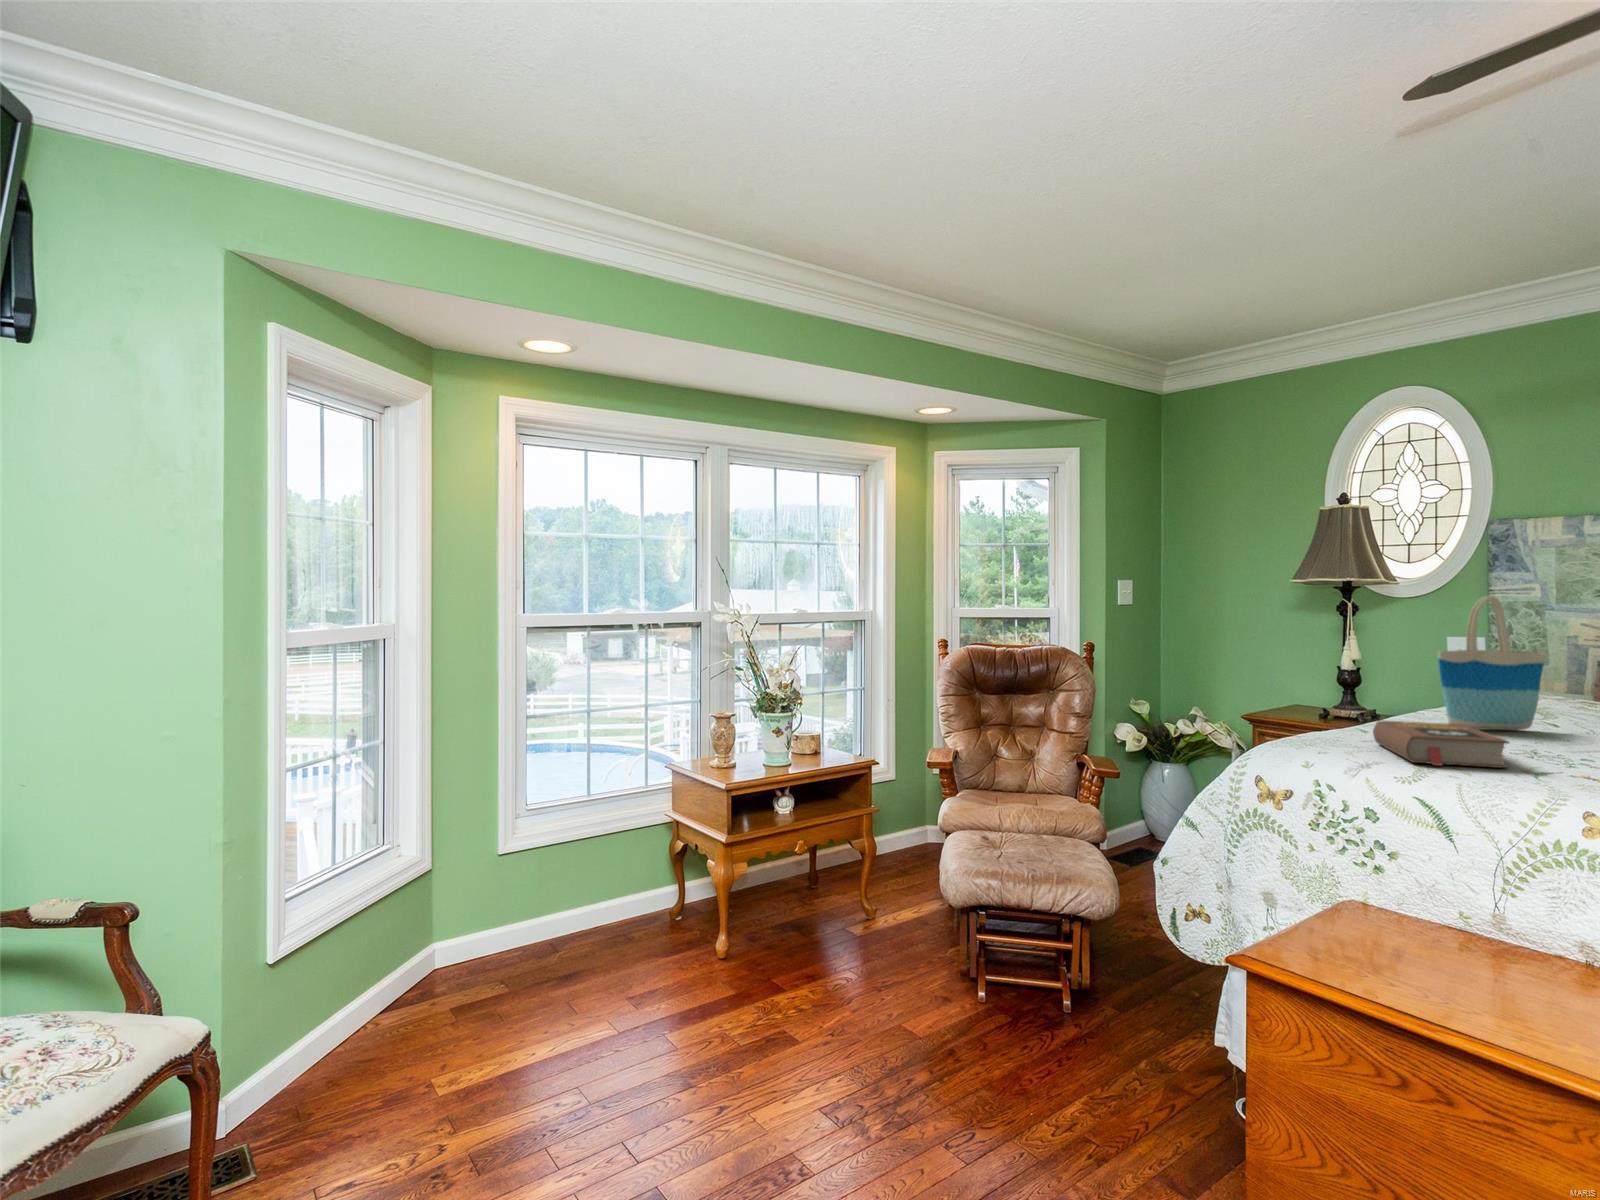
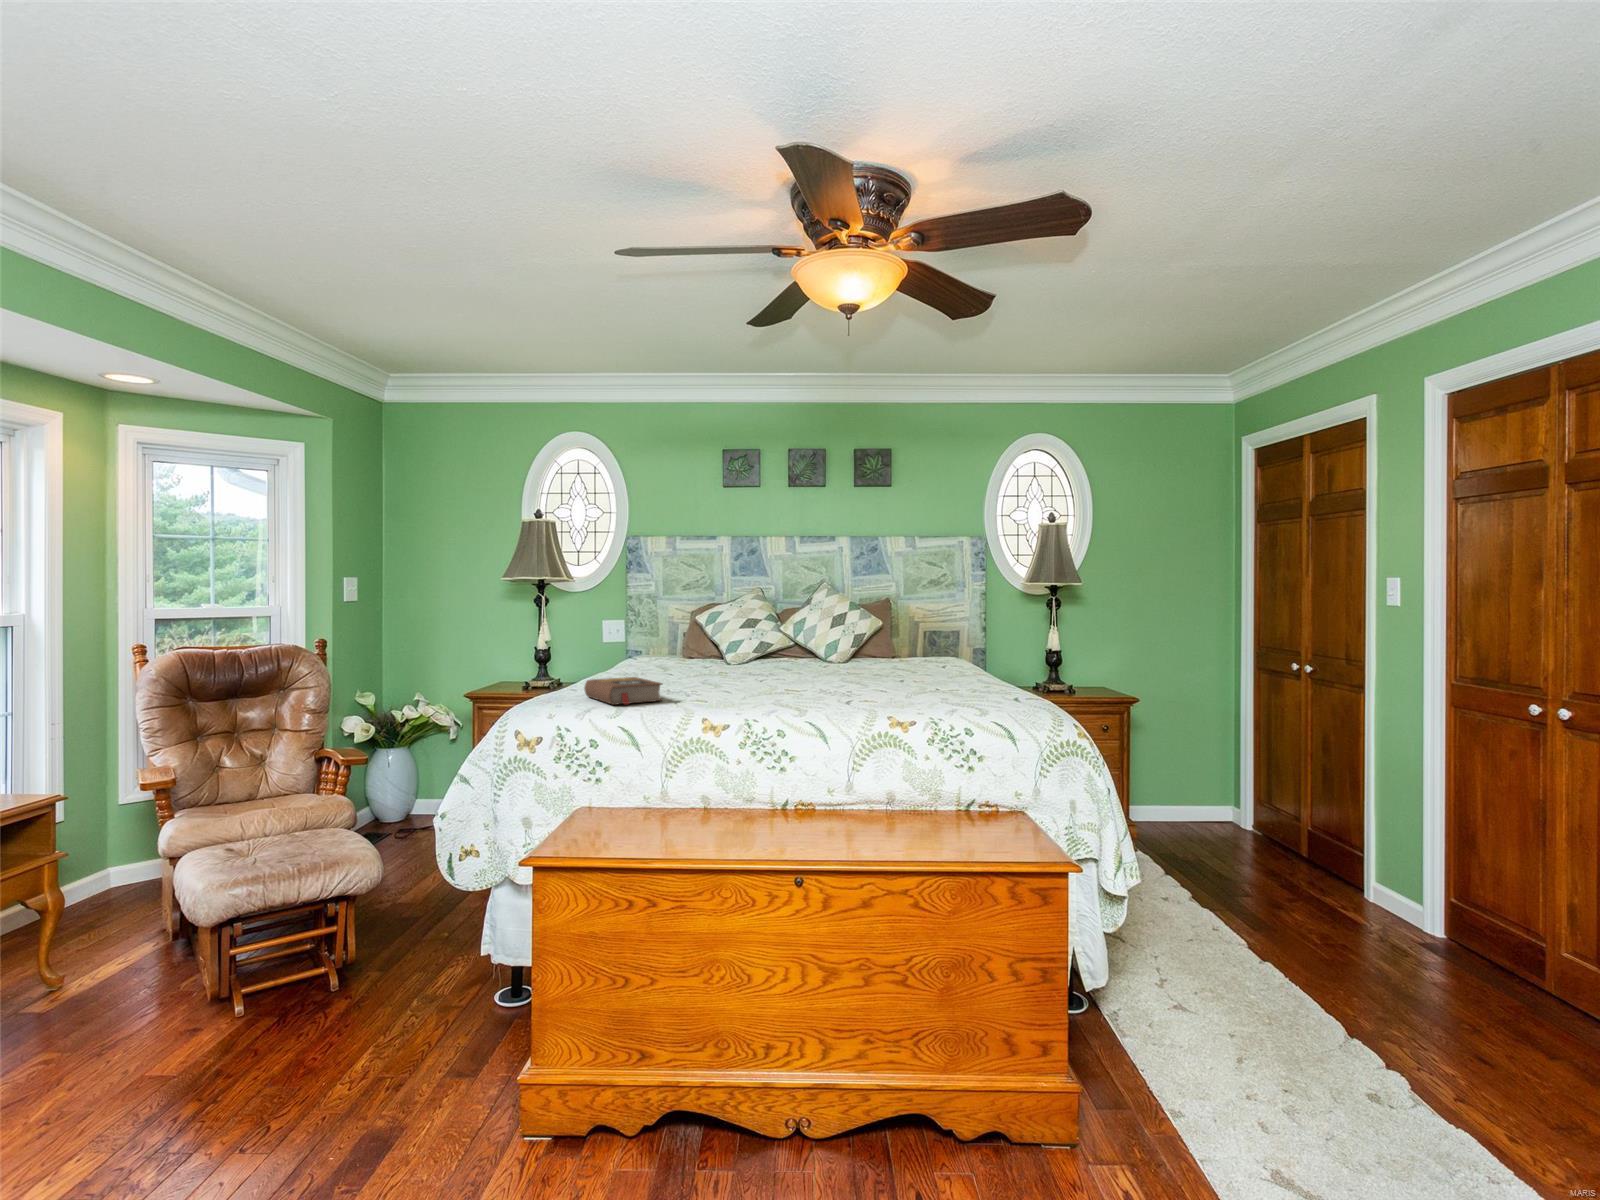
tote bag: present [1438,596,1546,730] -> none [616,591,671,682]

